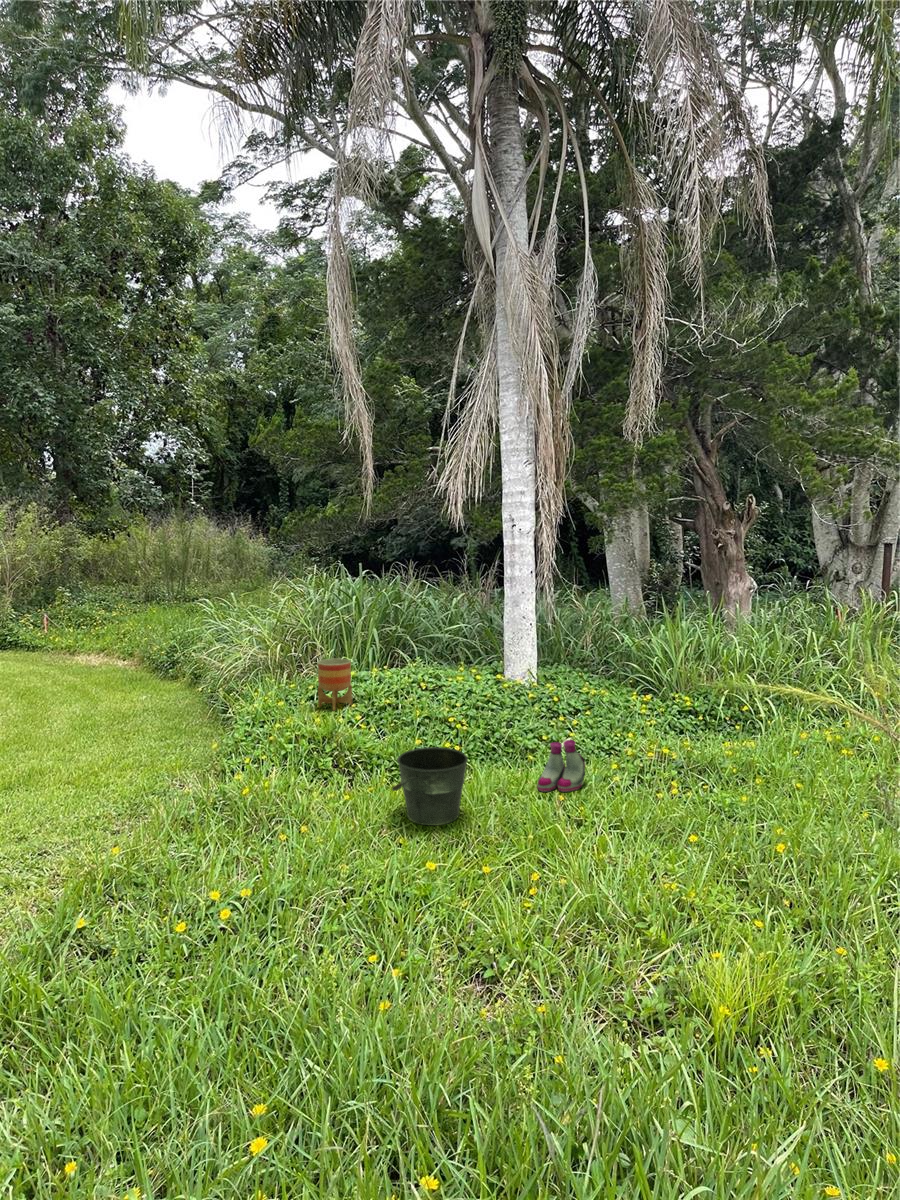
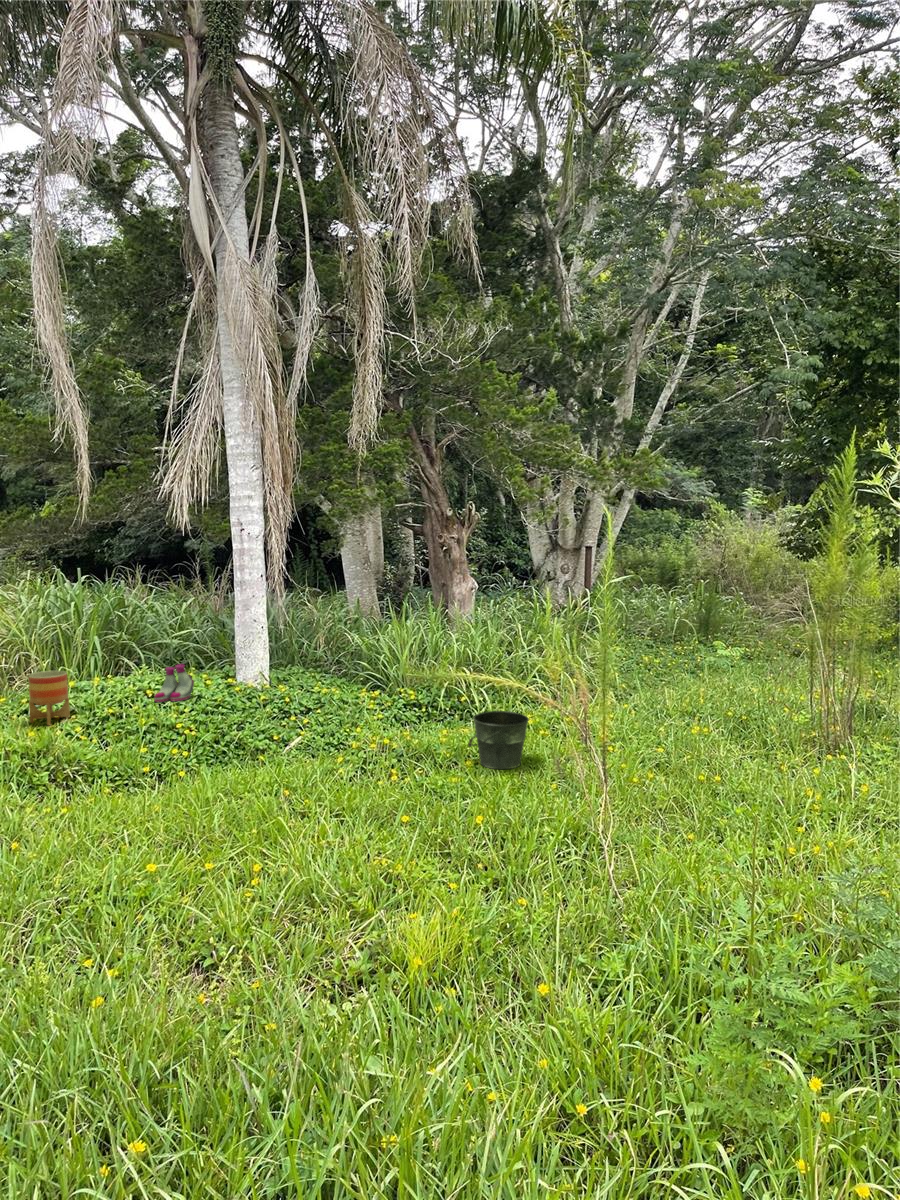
boots: present [537,740,585,792] -> present [154,664,194,702]
bucket: present [392,747,468,825] -> present [468,711,529,769]

